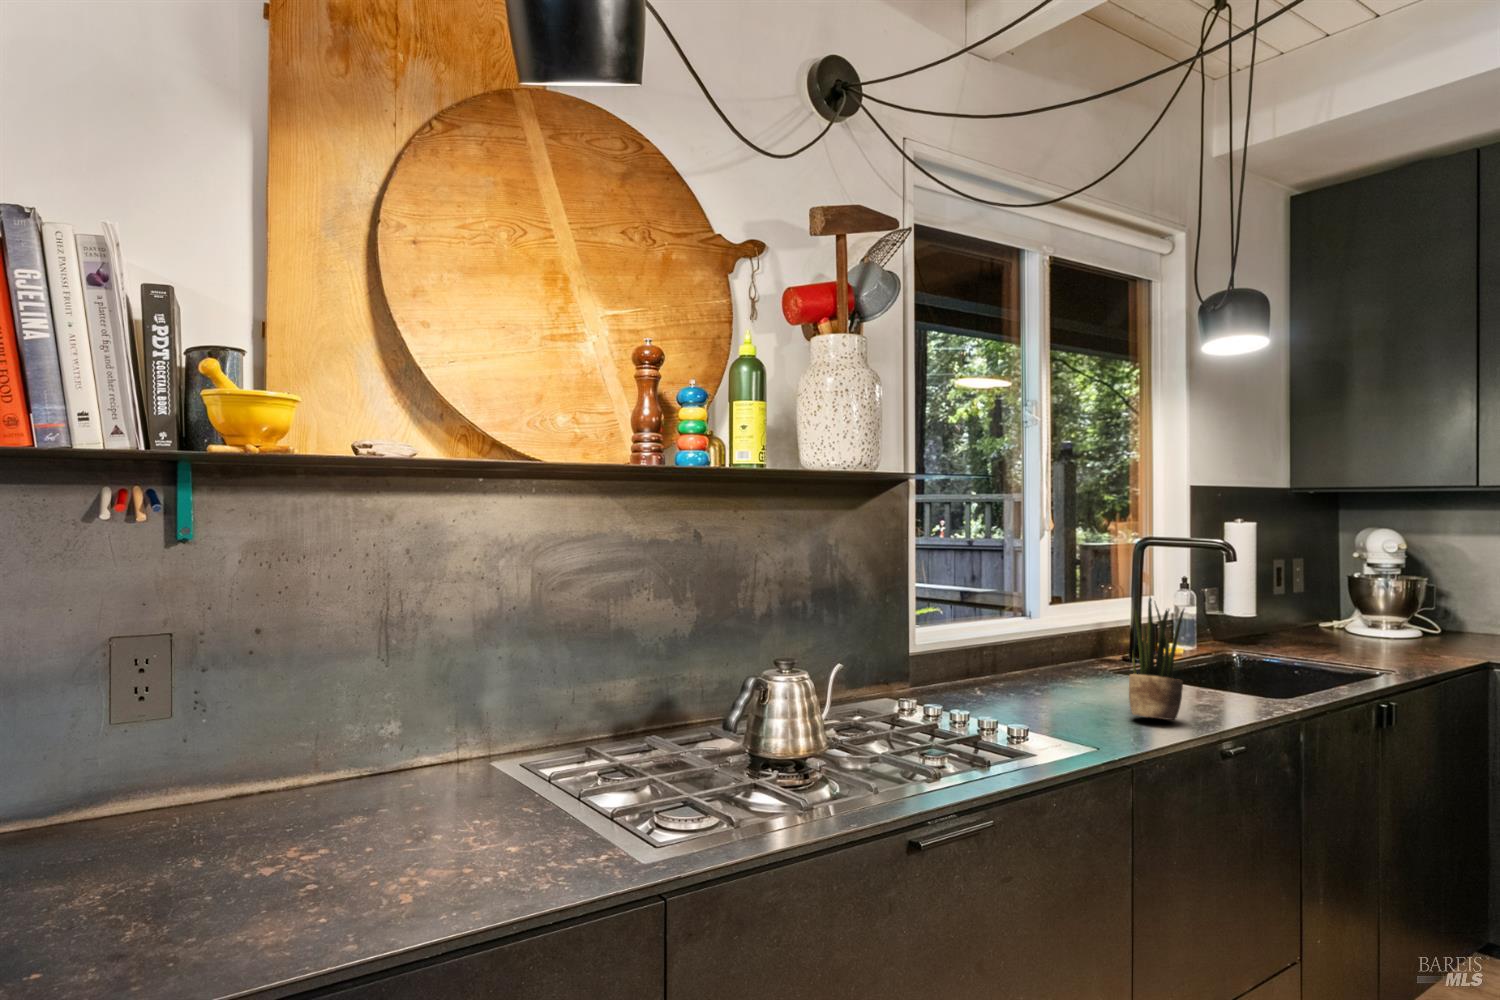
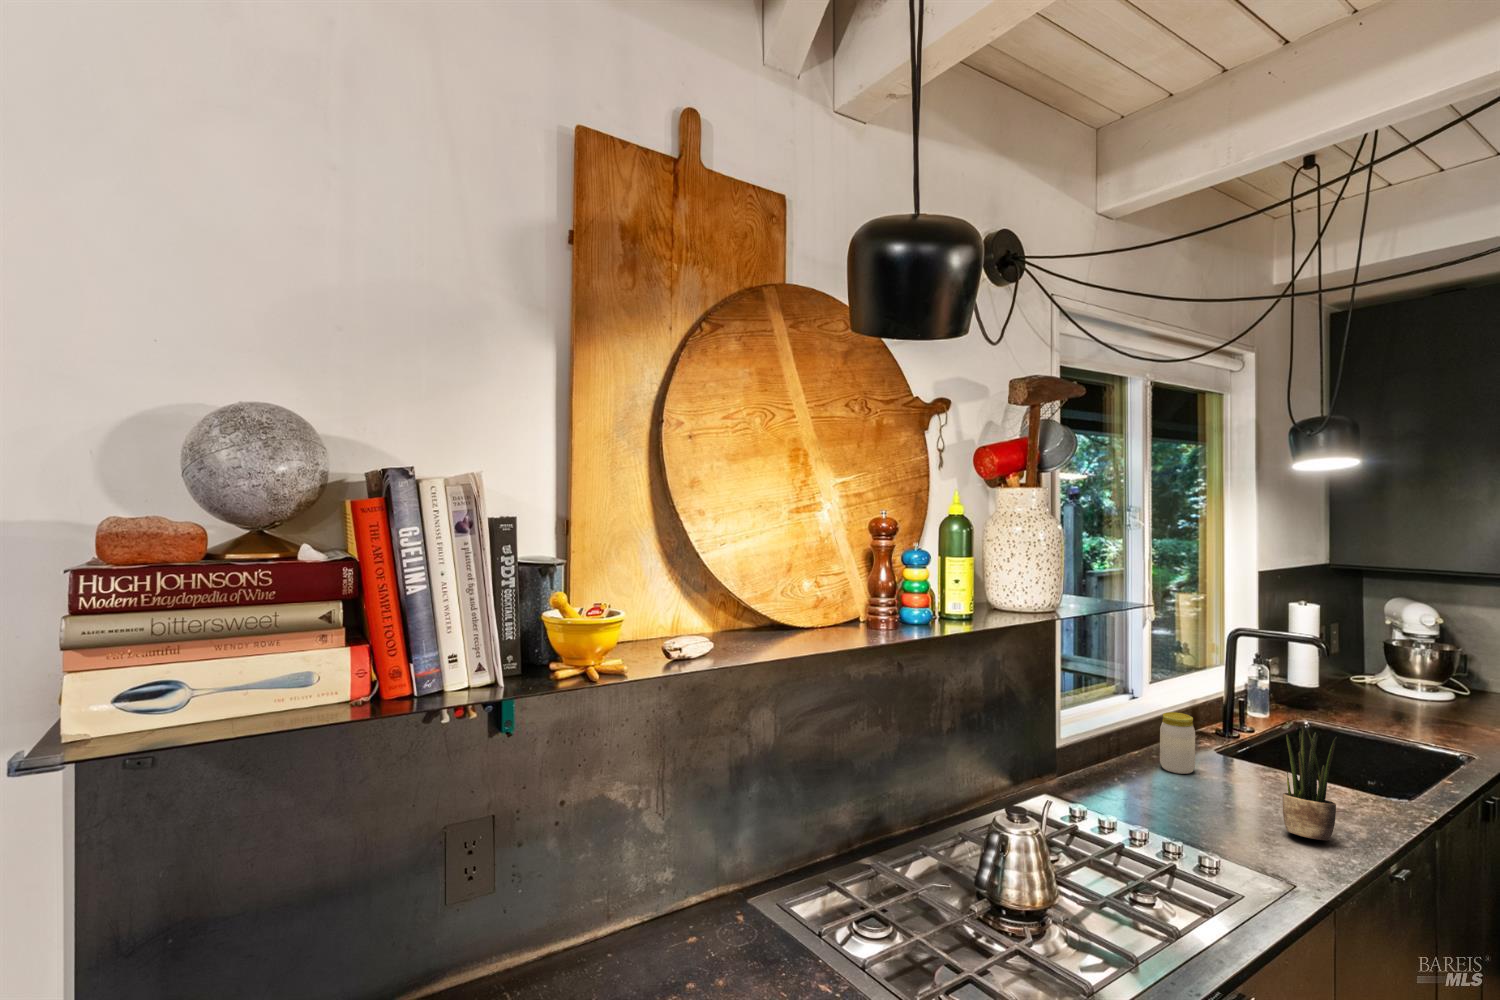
jar: none [1037,618,1074,682] -> present [1160,712,1195,774]

